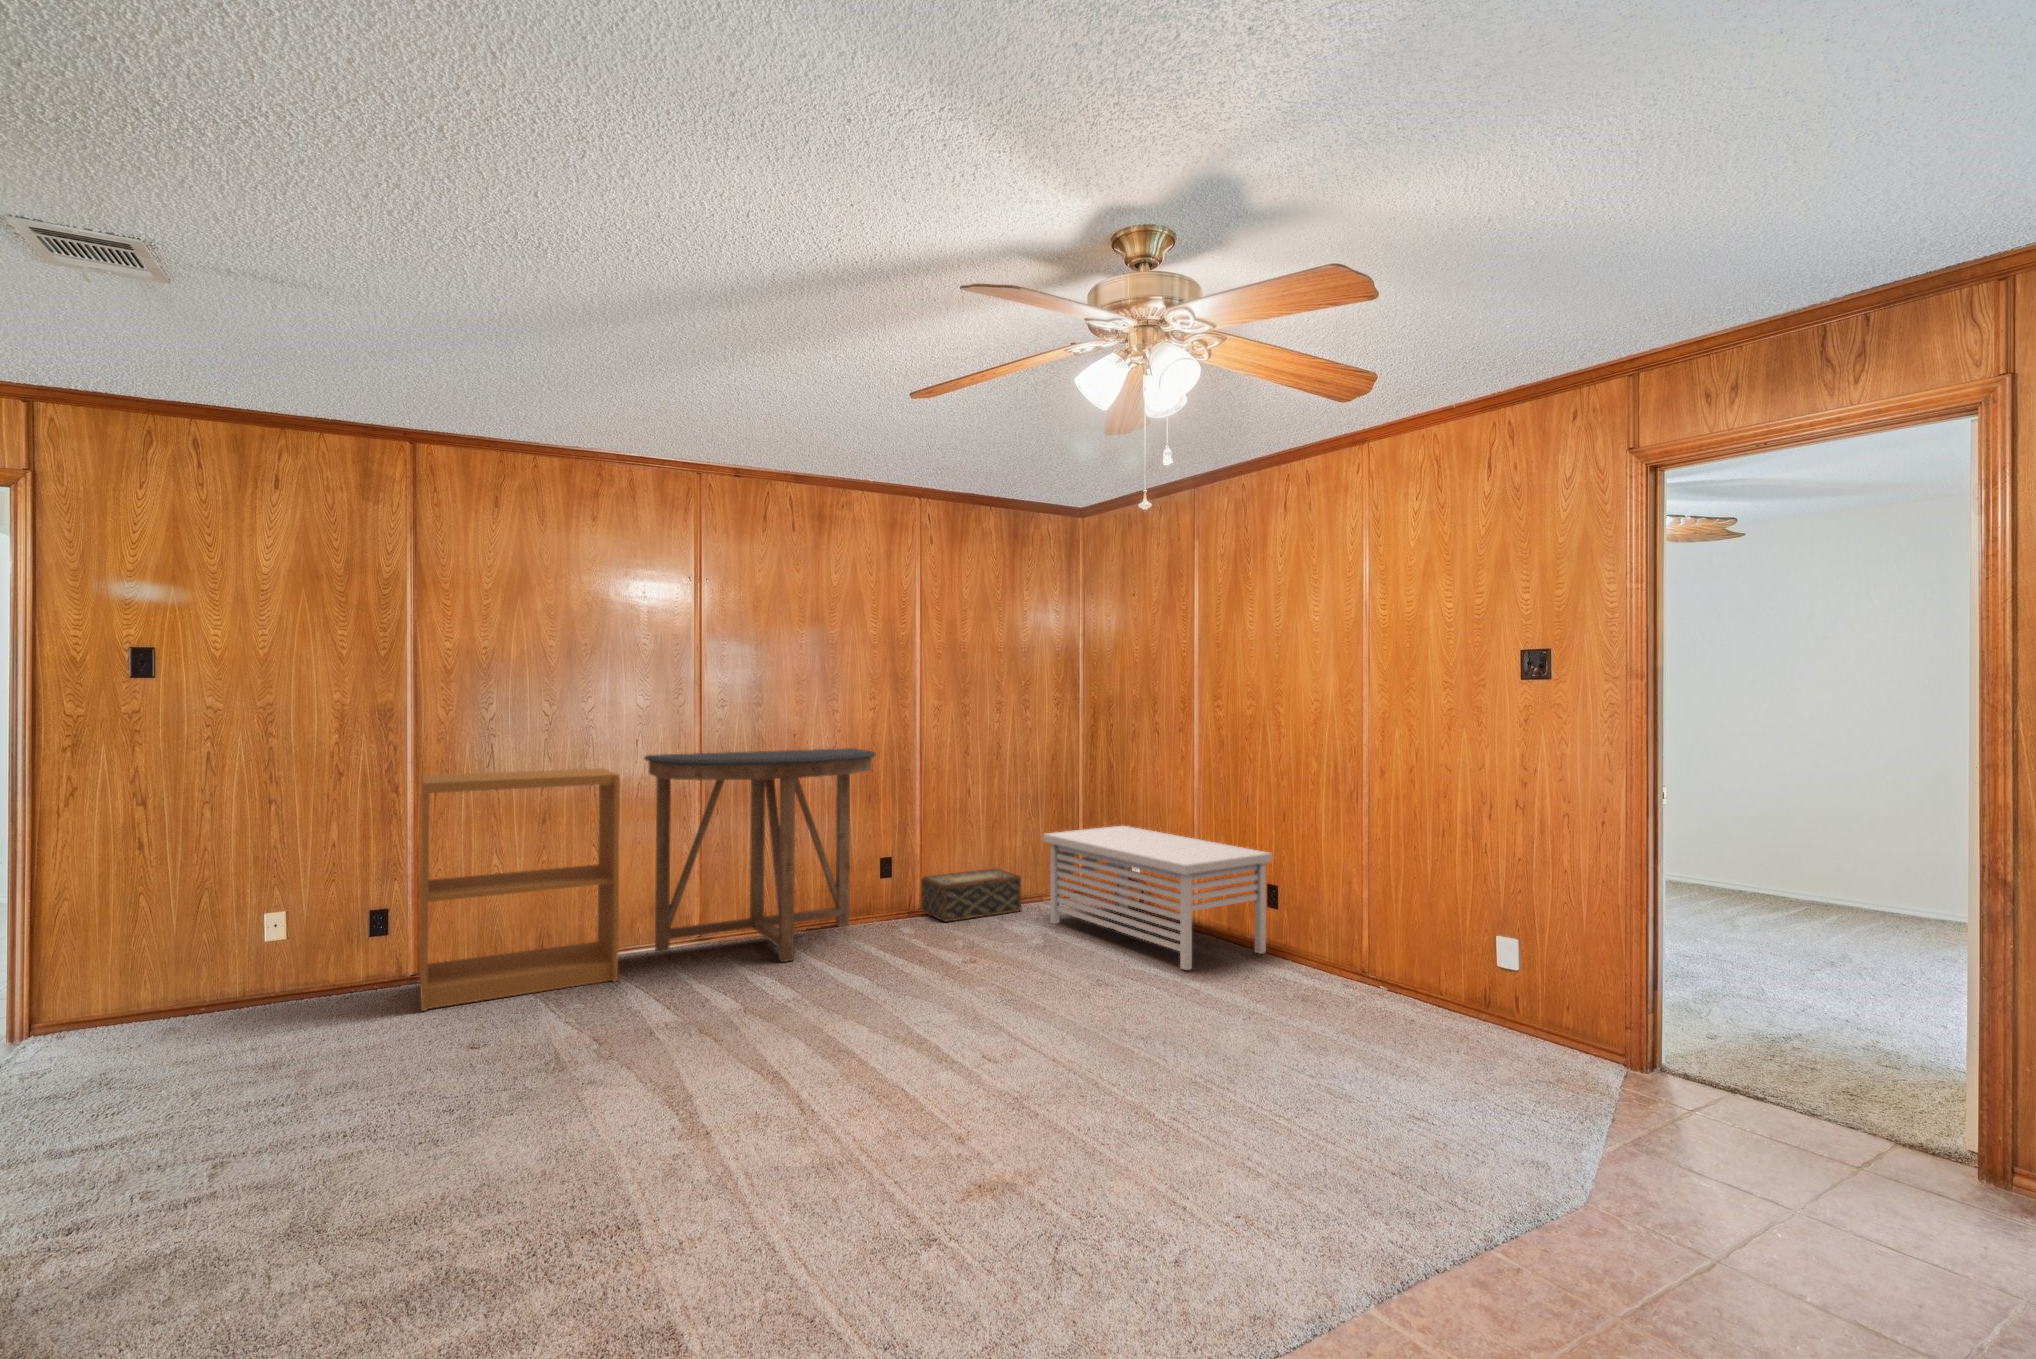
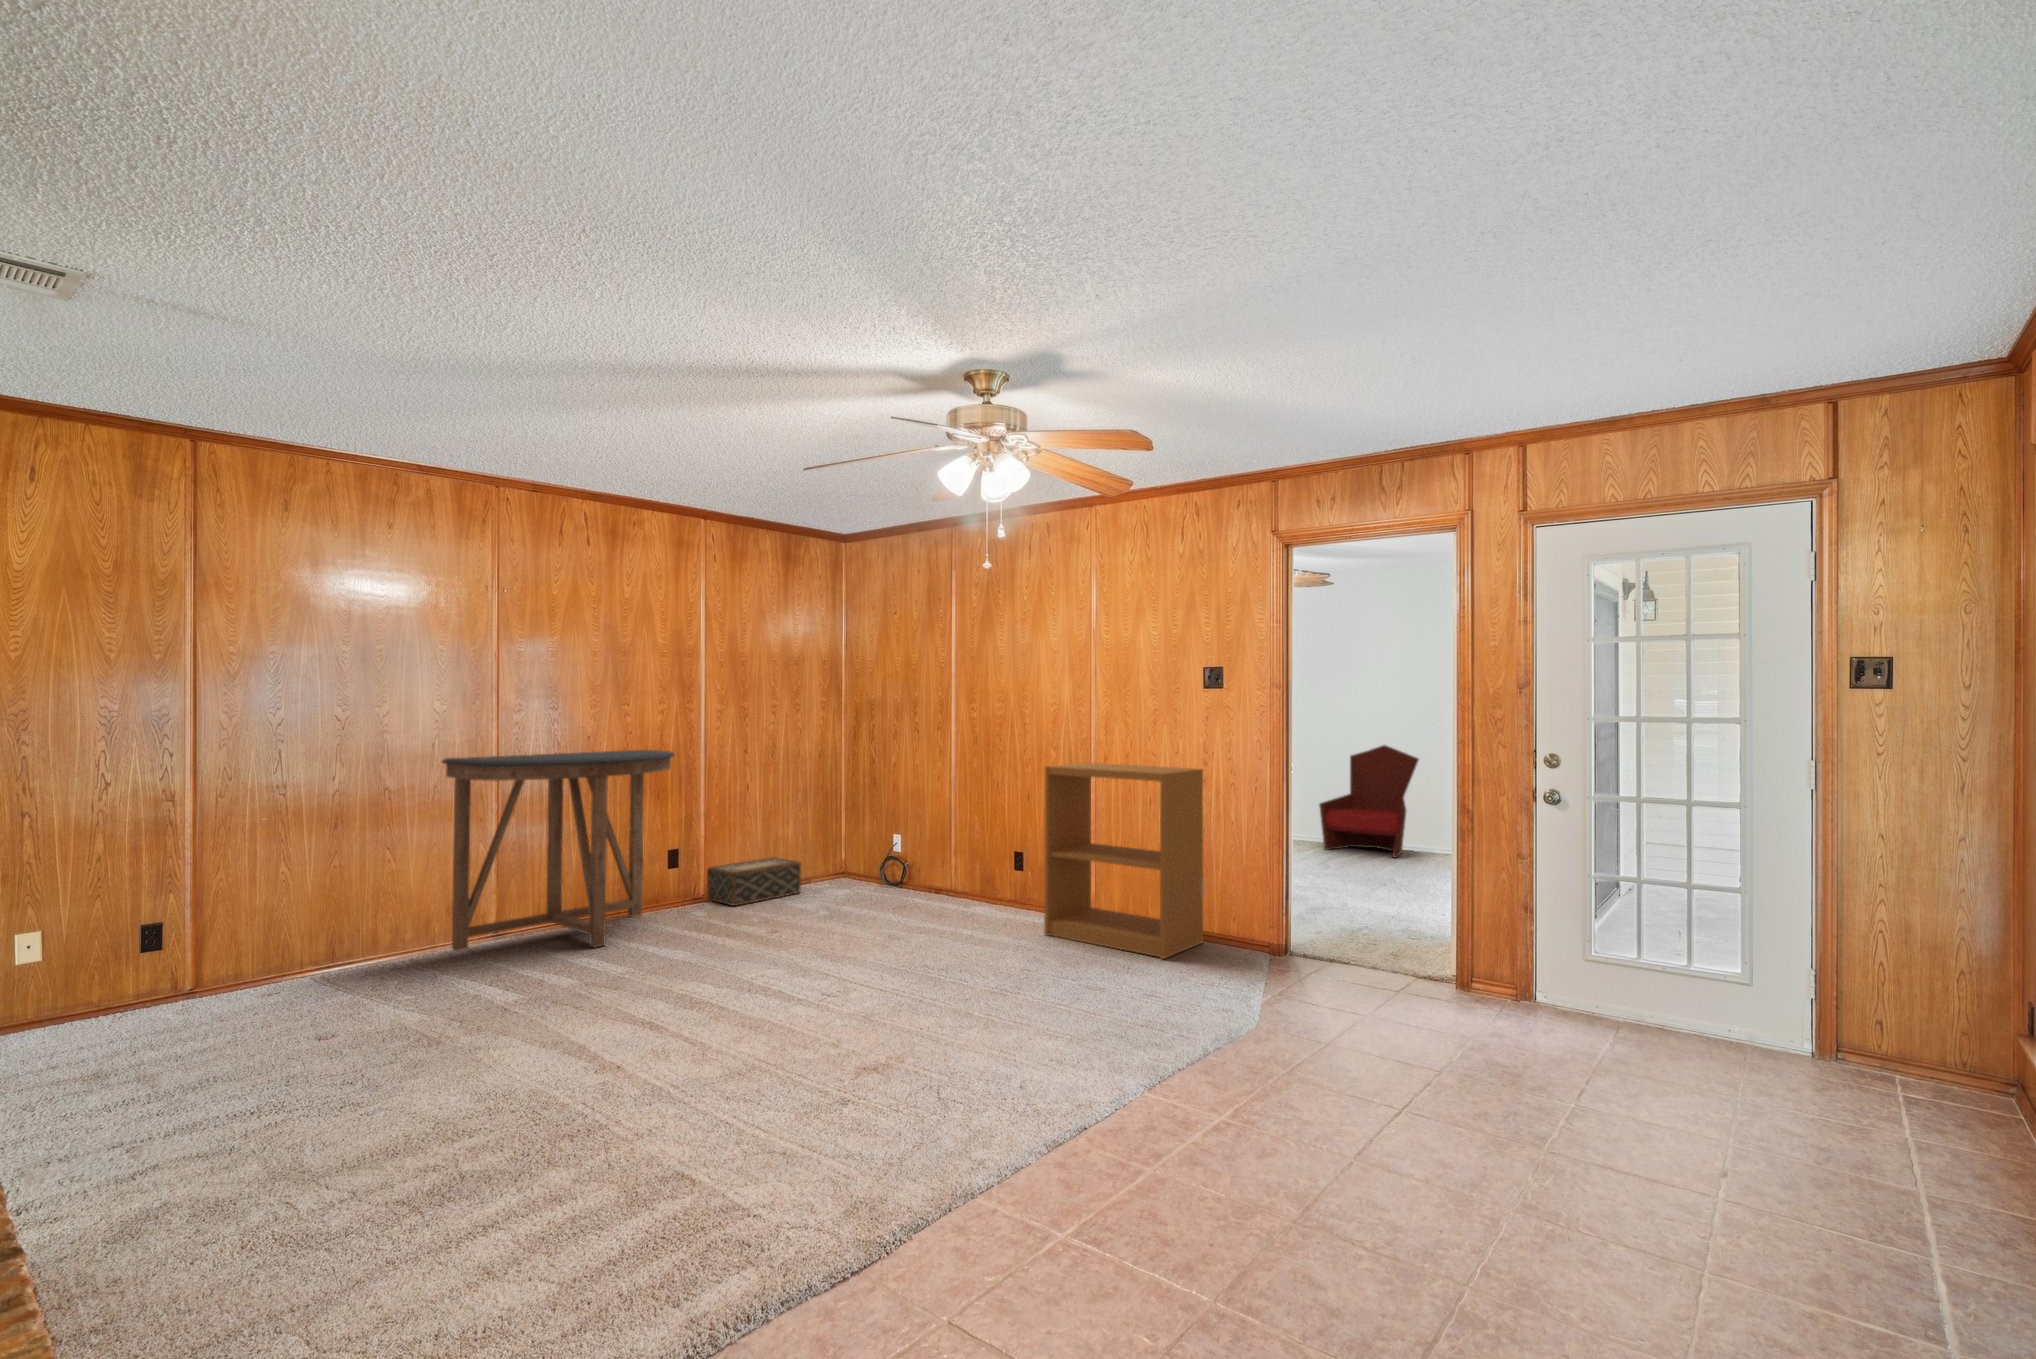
armchair: none [1712,758,1880,918] -> present [1319,745,1419,858]
bookshelf: present [420,768,620,1011] -> present [1044,763,1203,959]
storage bench: present [1043,826,1272,970] -> none [824,813,1022,924]

